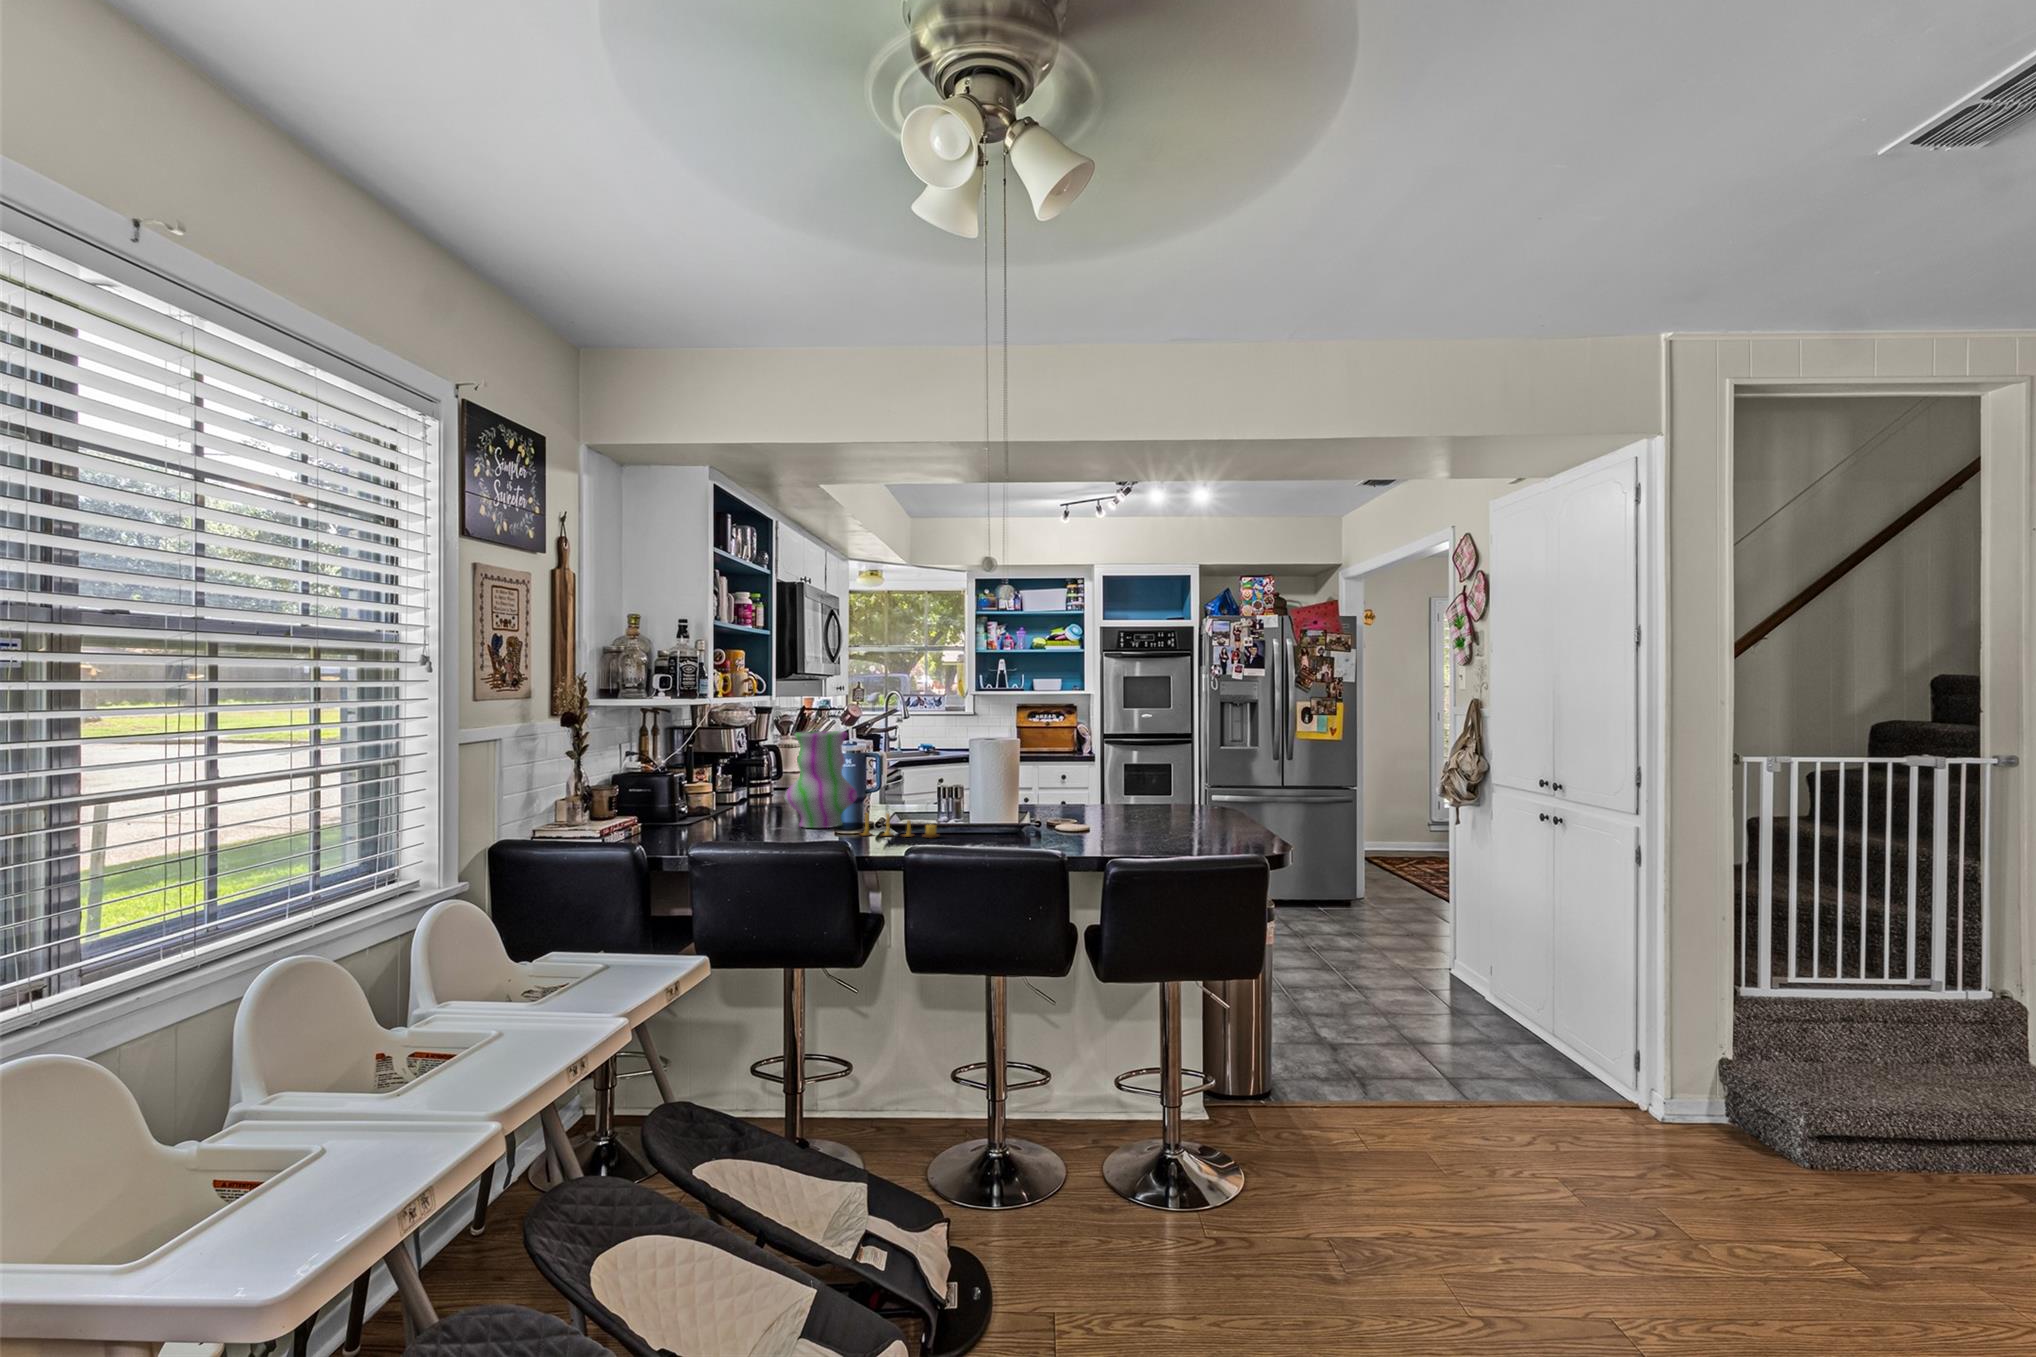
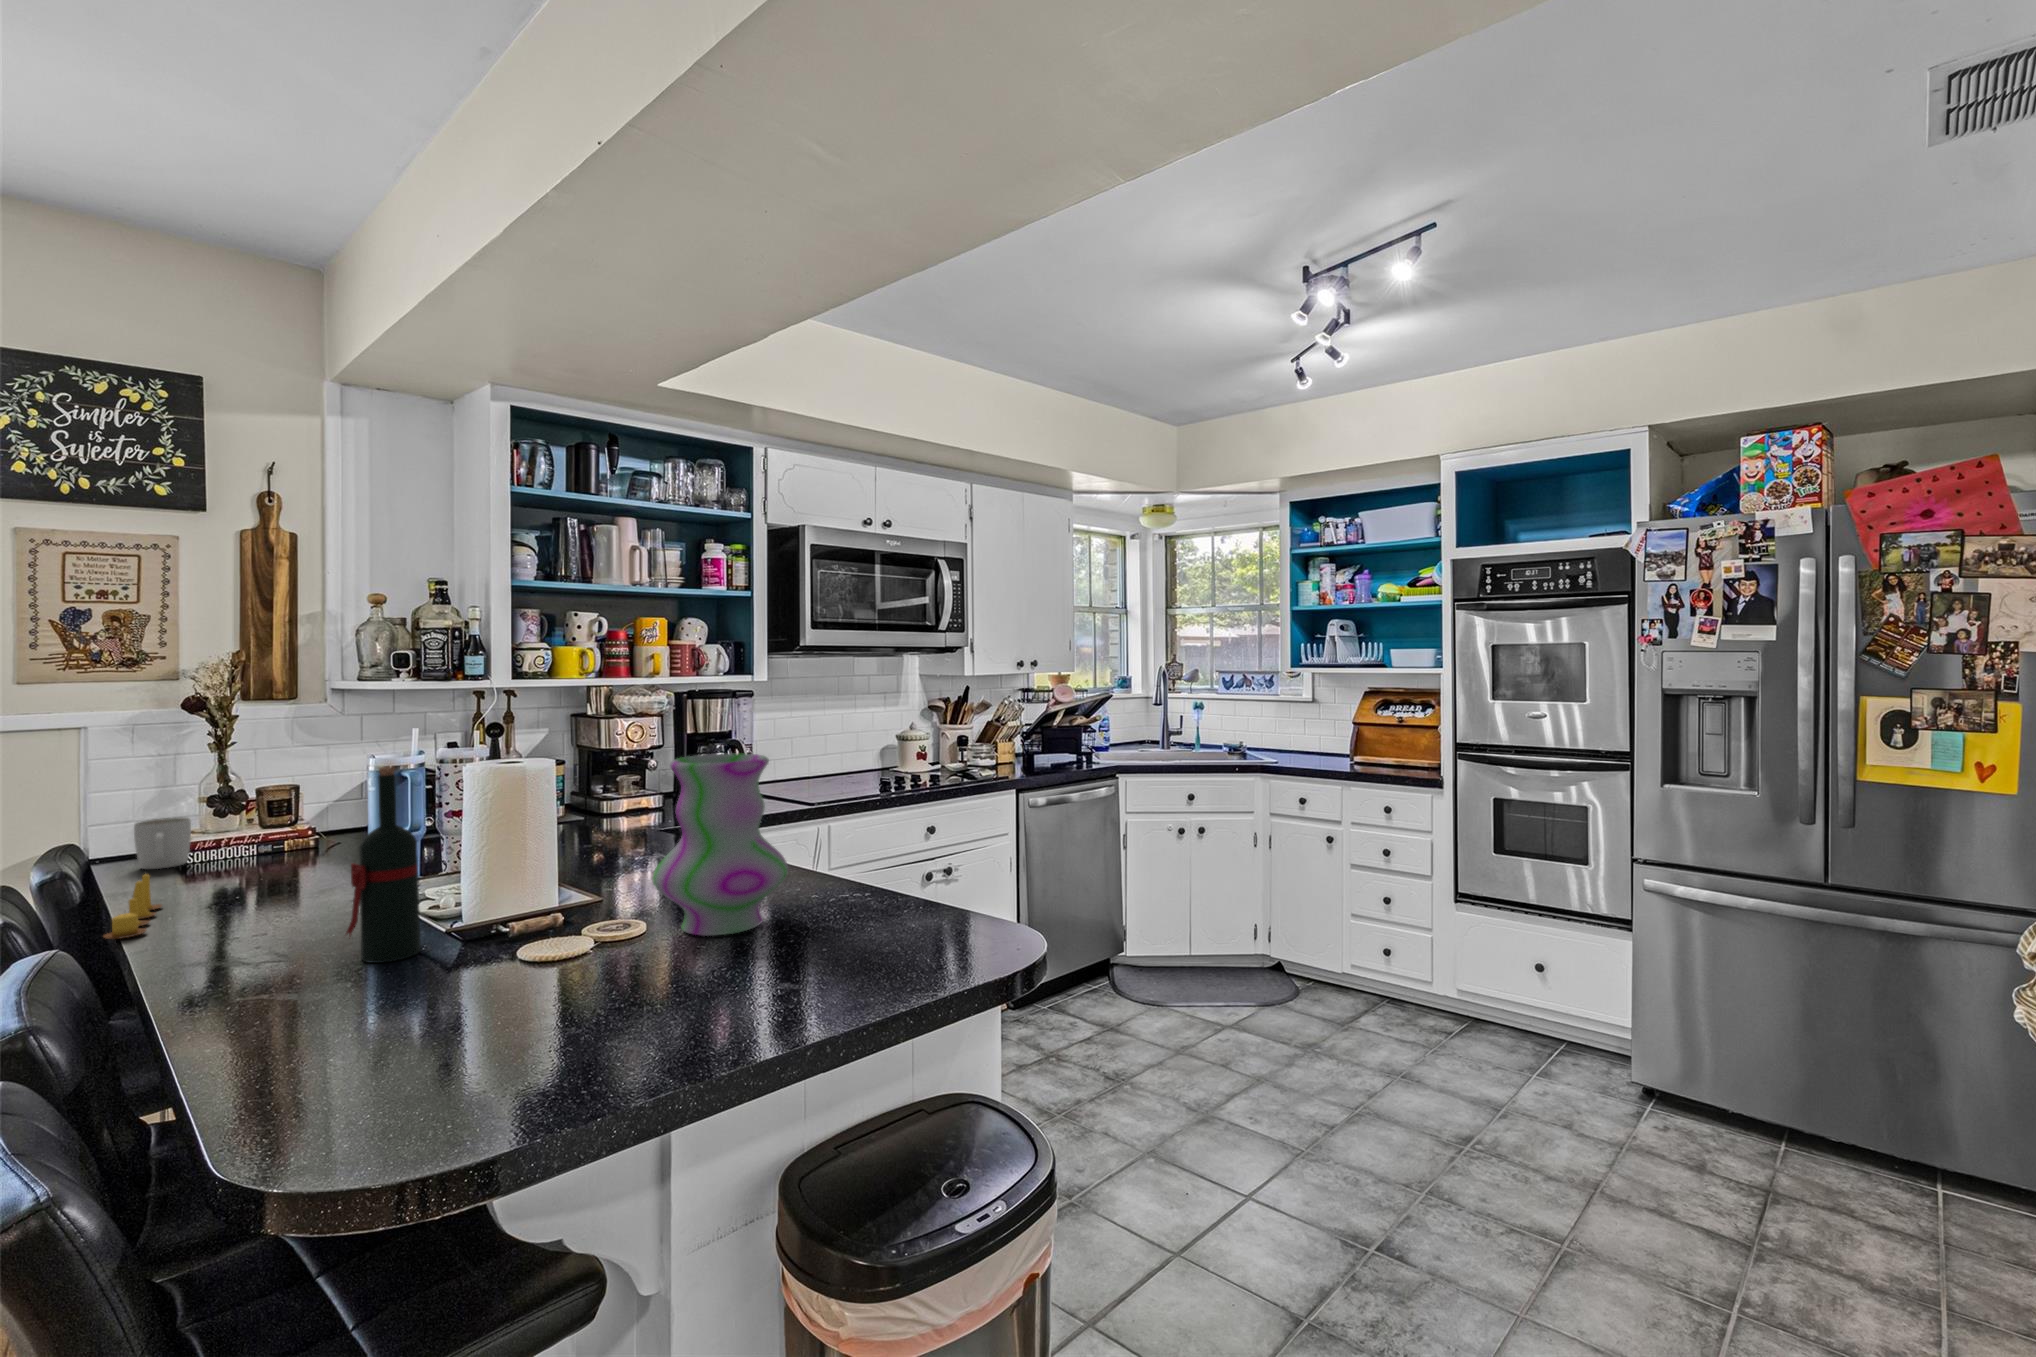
vase: present [784,731,857,828] -> present [653,754,788,936]
wine bottle: none [1056,733,1080,827] -> present [346,767,421,963]
mug: none [701,797,744,834] -> present [134,818,191,869]

